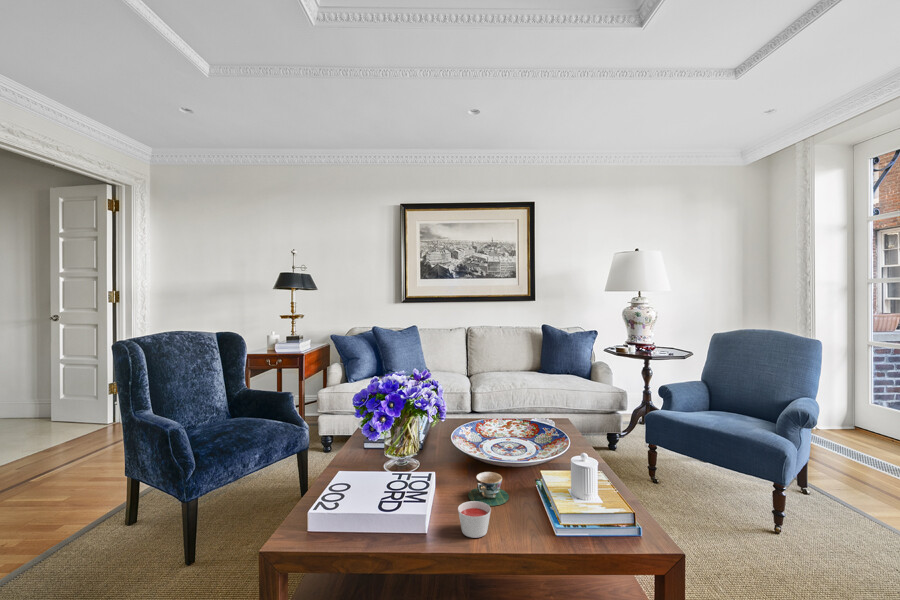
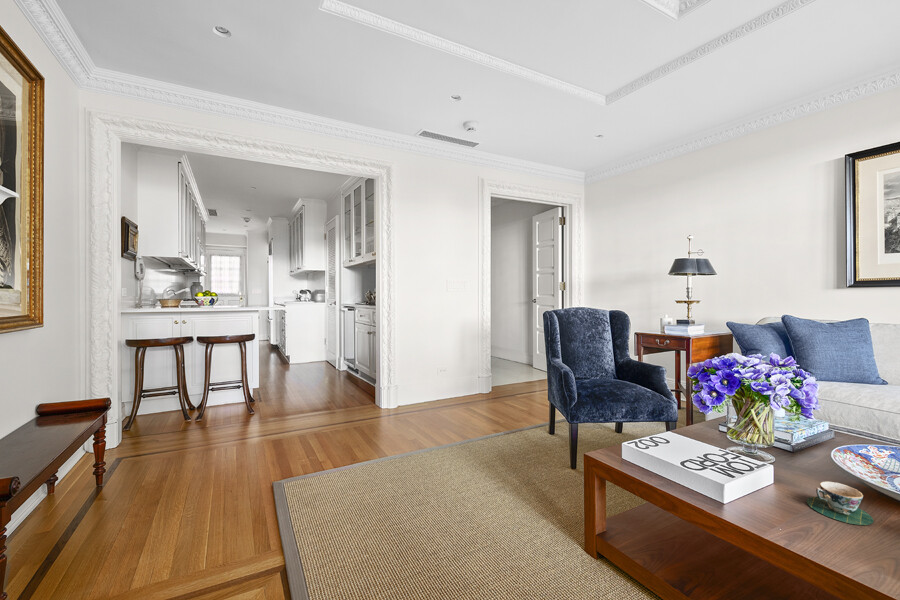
candle: present [458,501,491,538] -> none [763,492,809,533]

